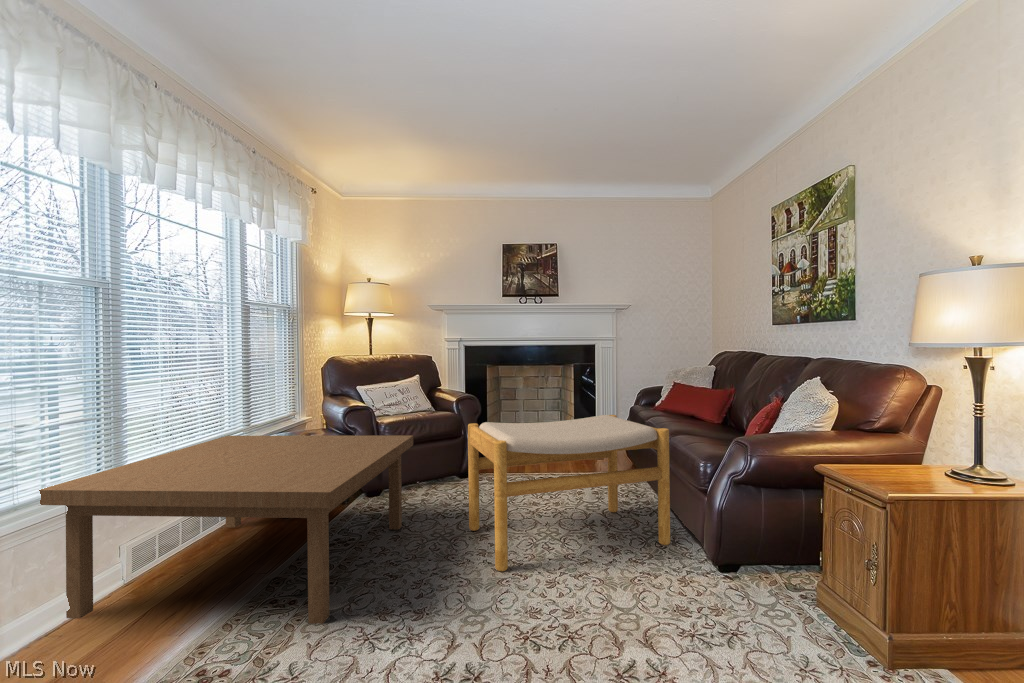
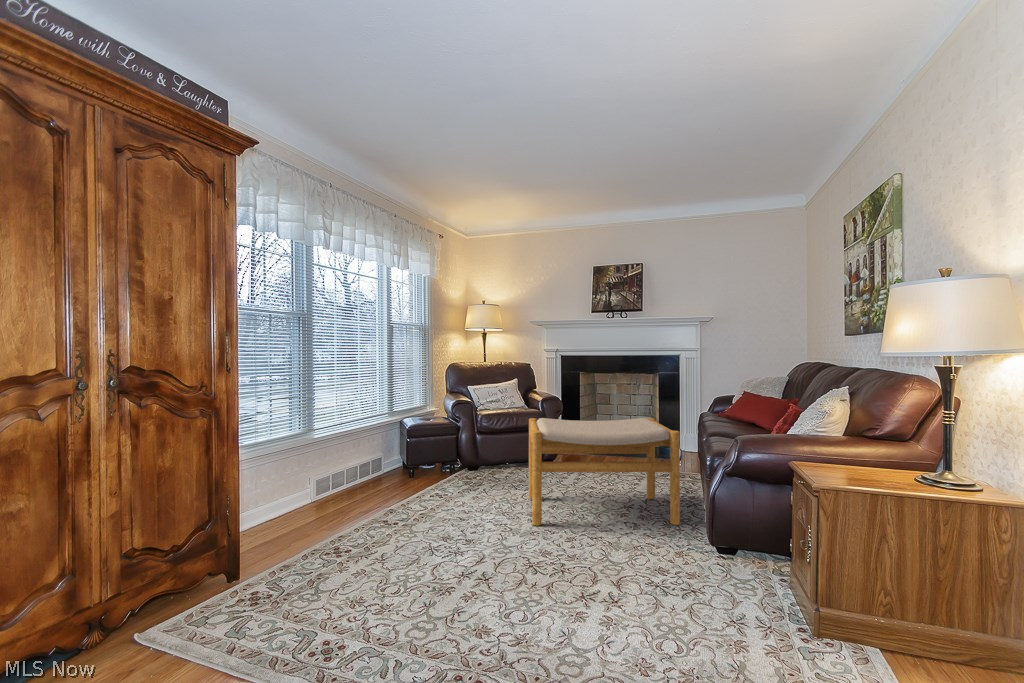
coffee table: present [39,435,413,624] -> none [265,417,493,538]

